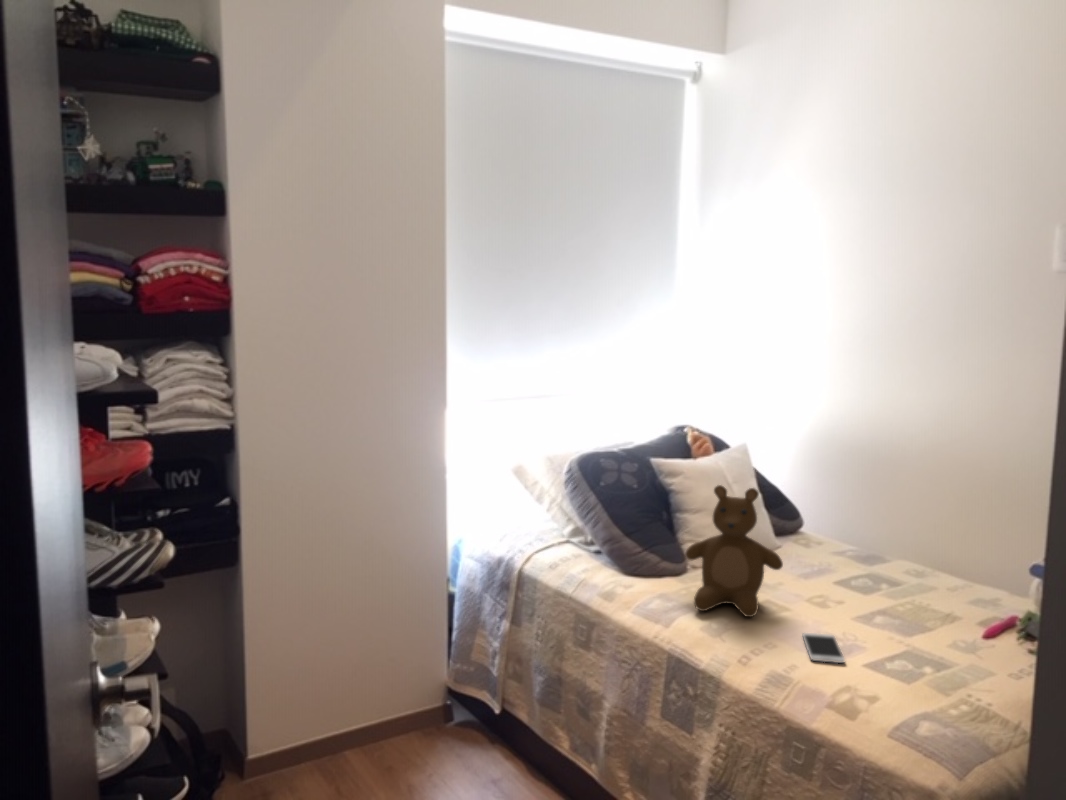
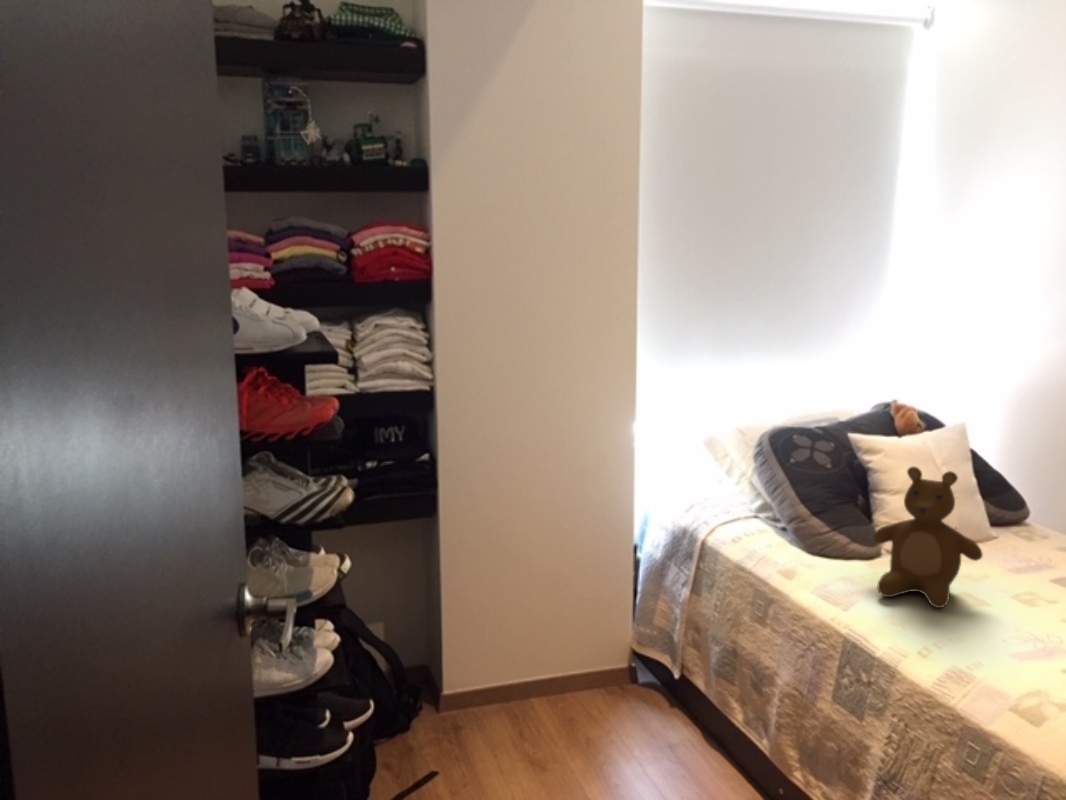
smartphone: present [802,633,845,663] -> none [996,630,1040,666]

